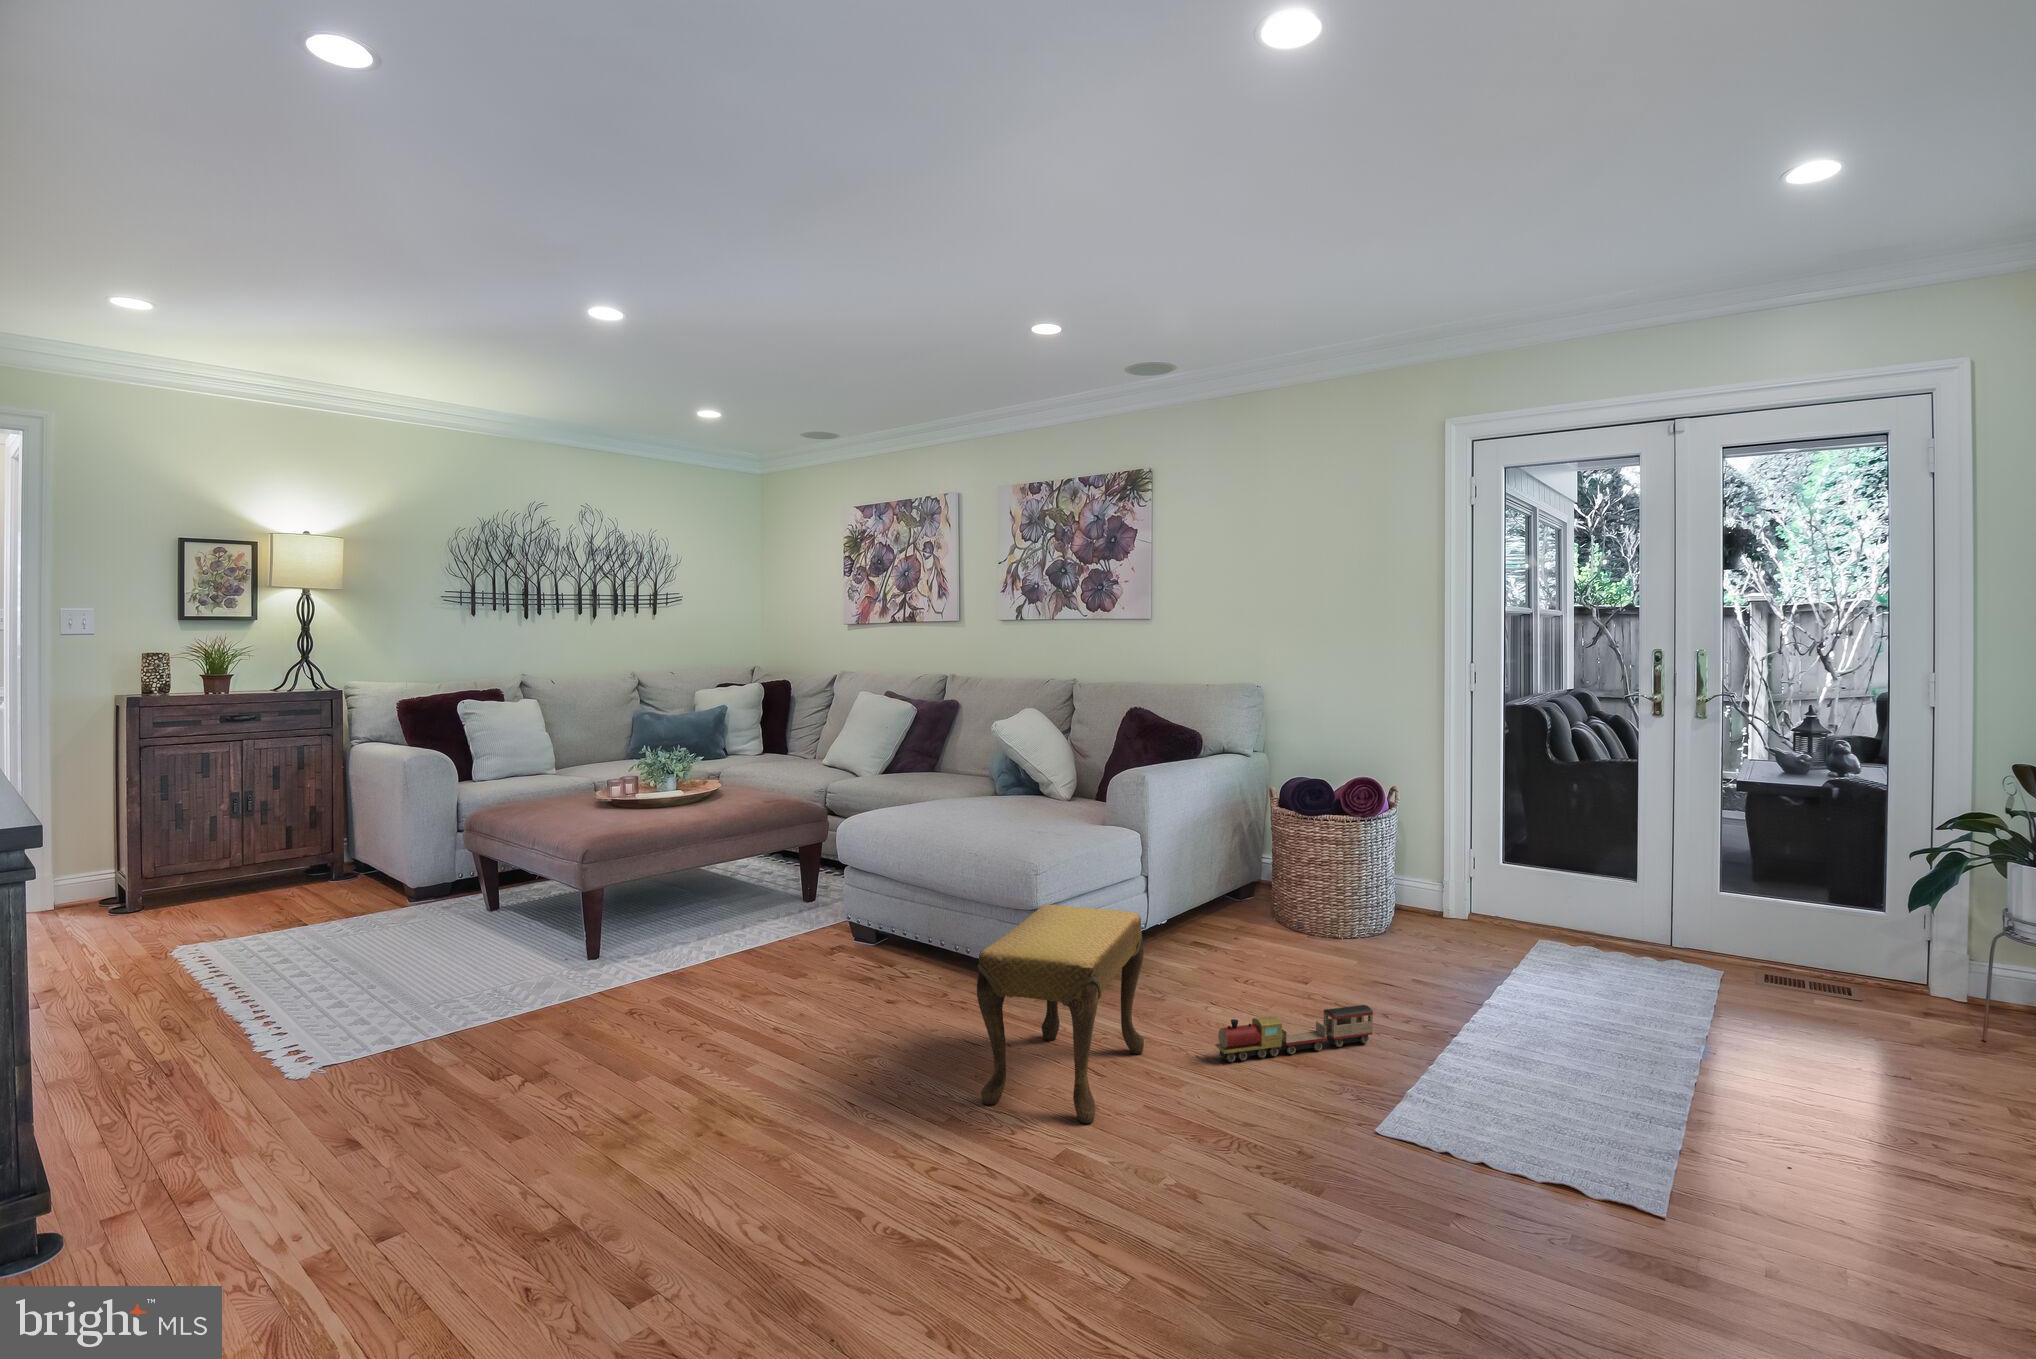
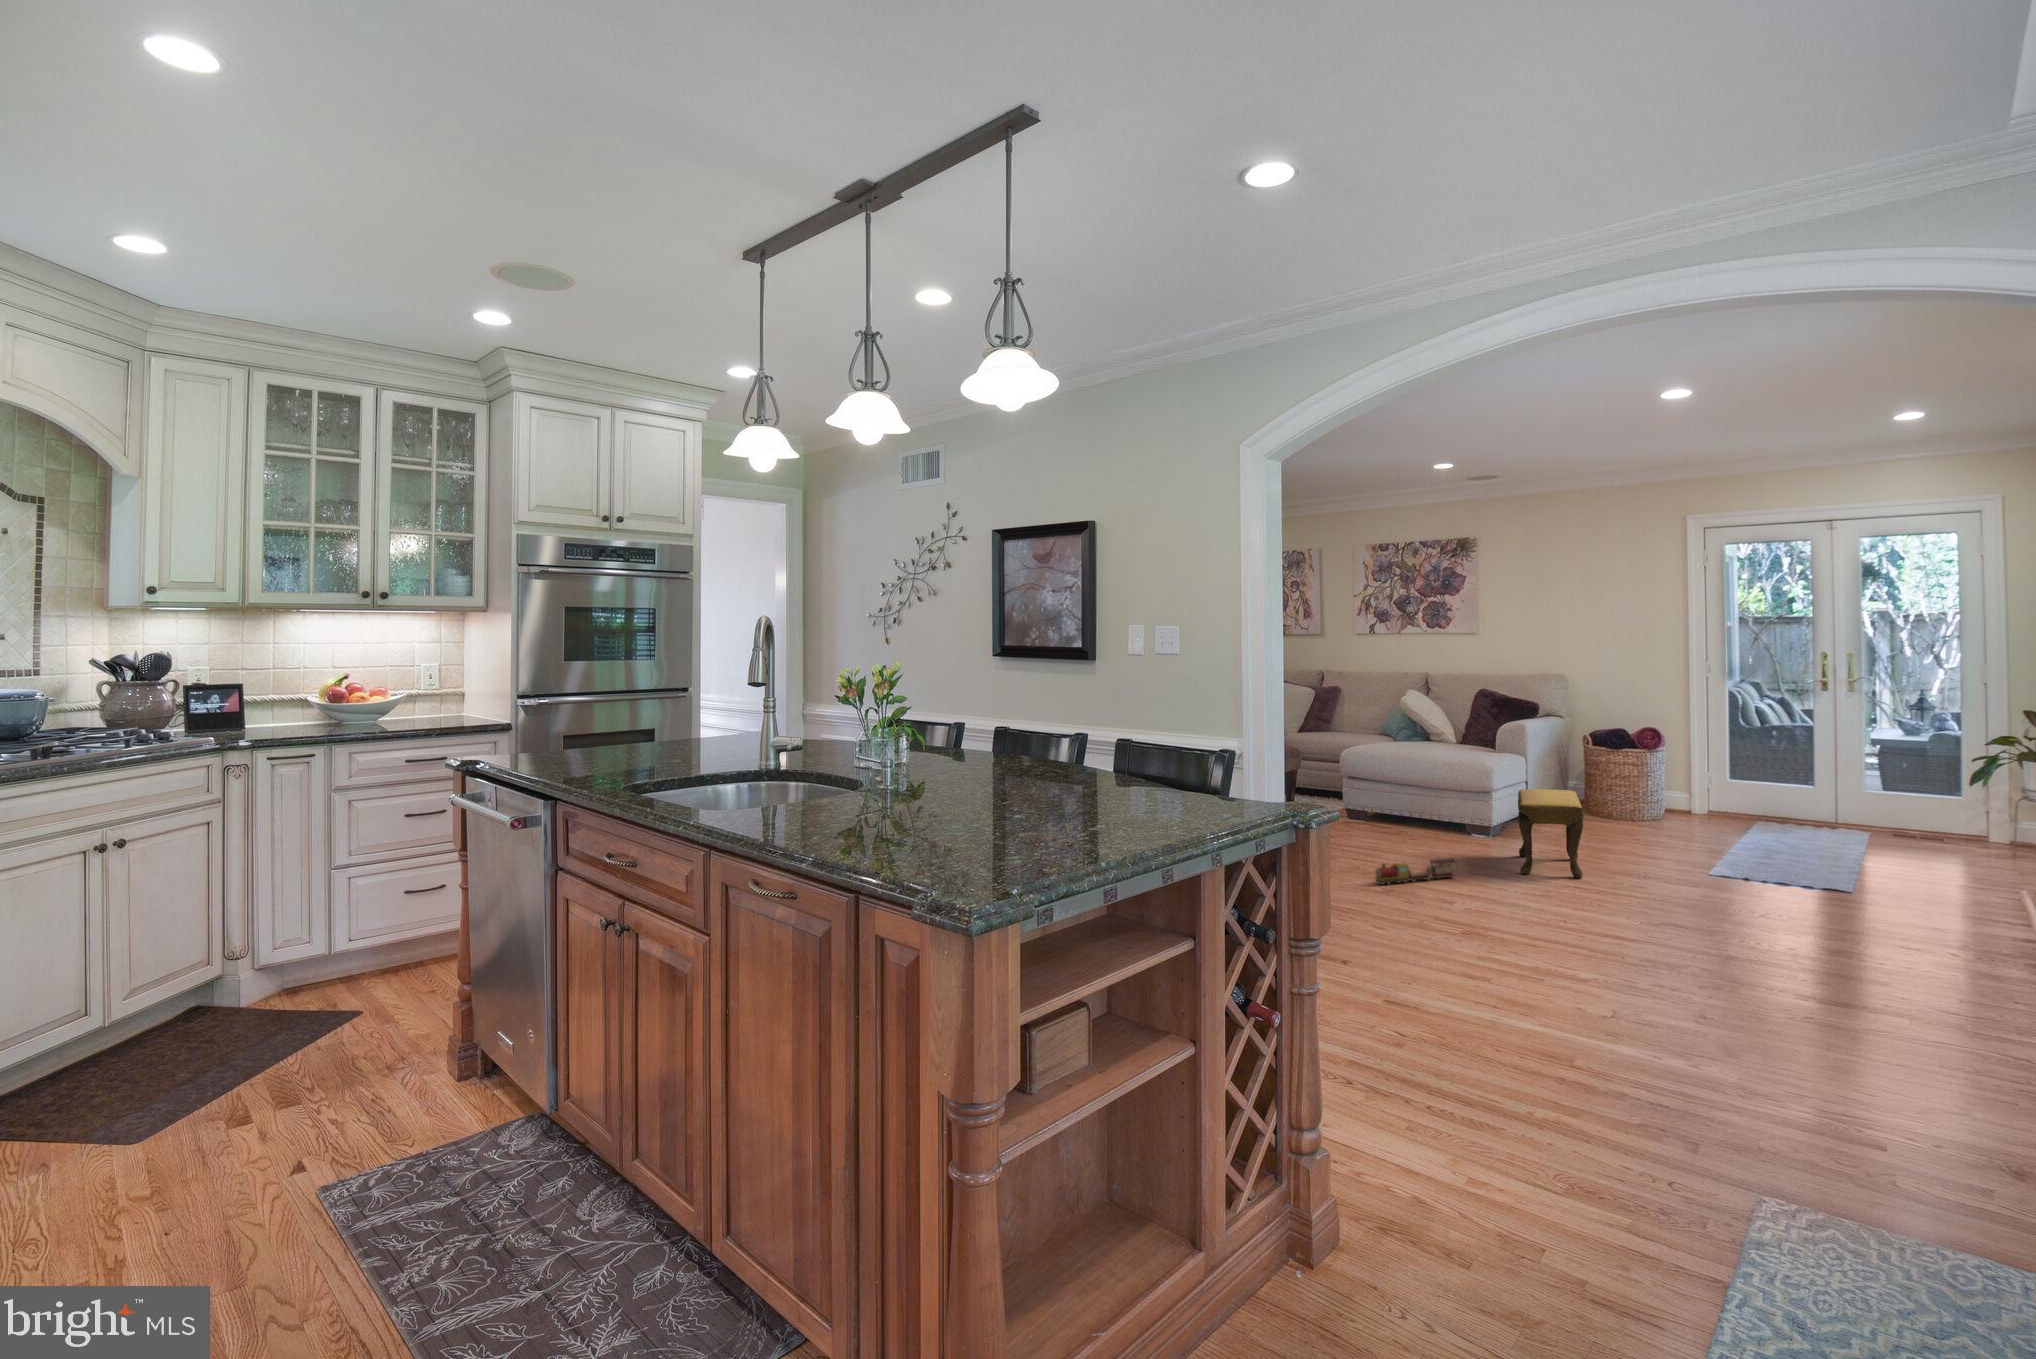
toy train: present [1215,1005,1373,1062] -> present [1375,858,1457,885]

